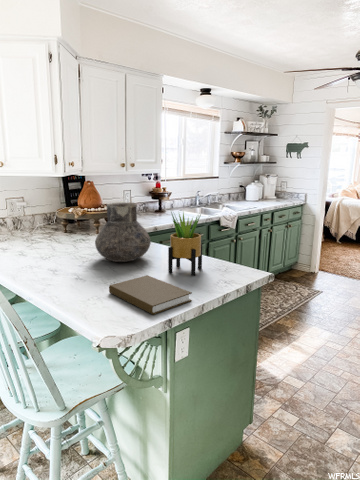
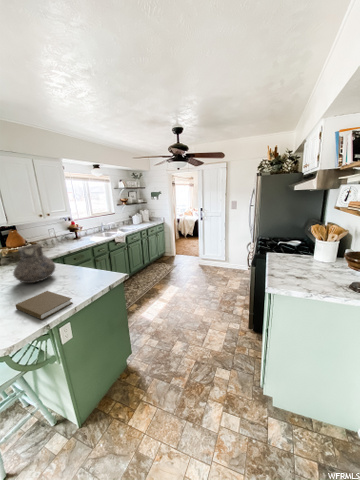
potted plant: present [168,212,202,276] -> none [61,245,88,285]

